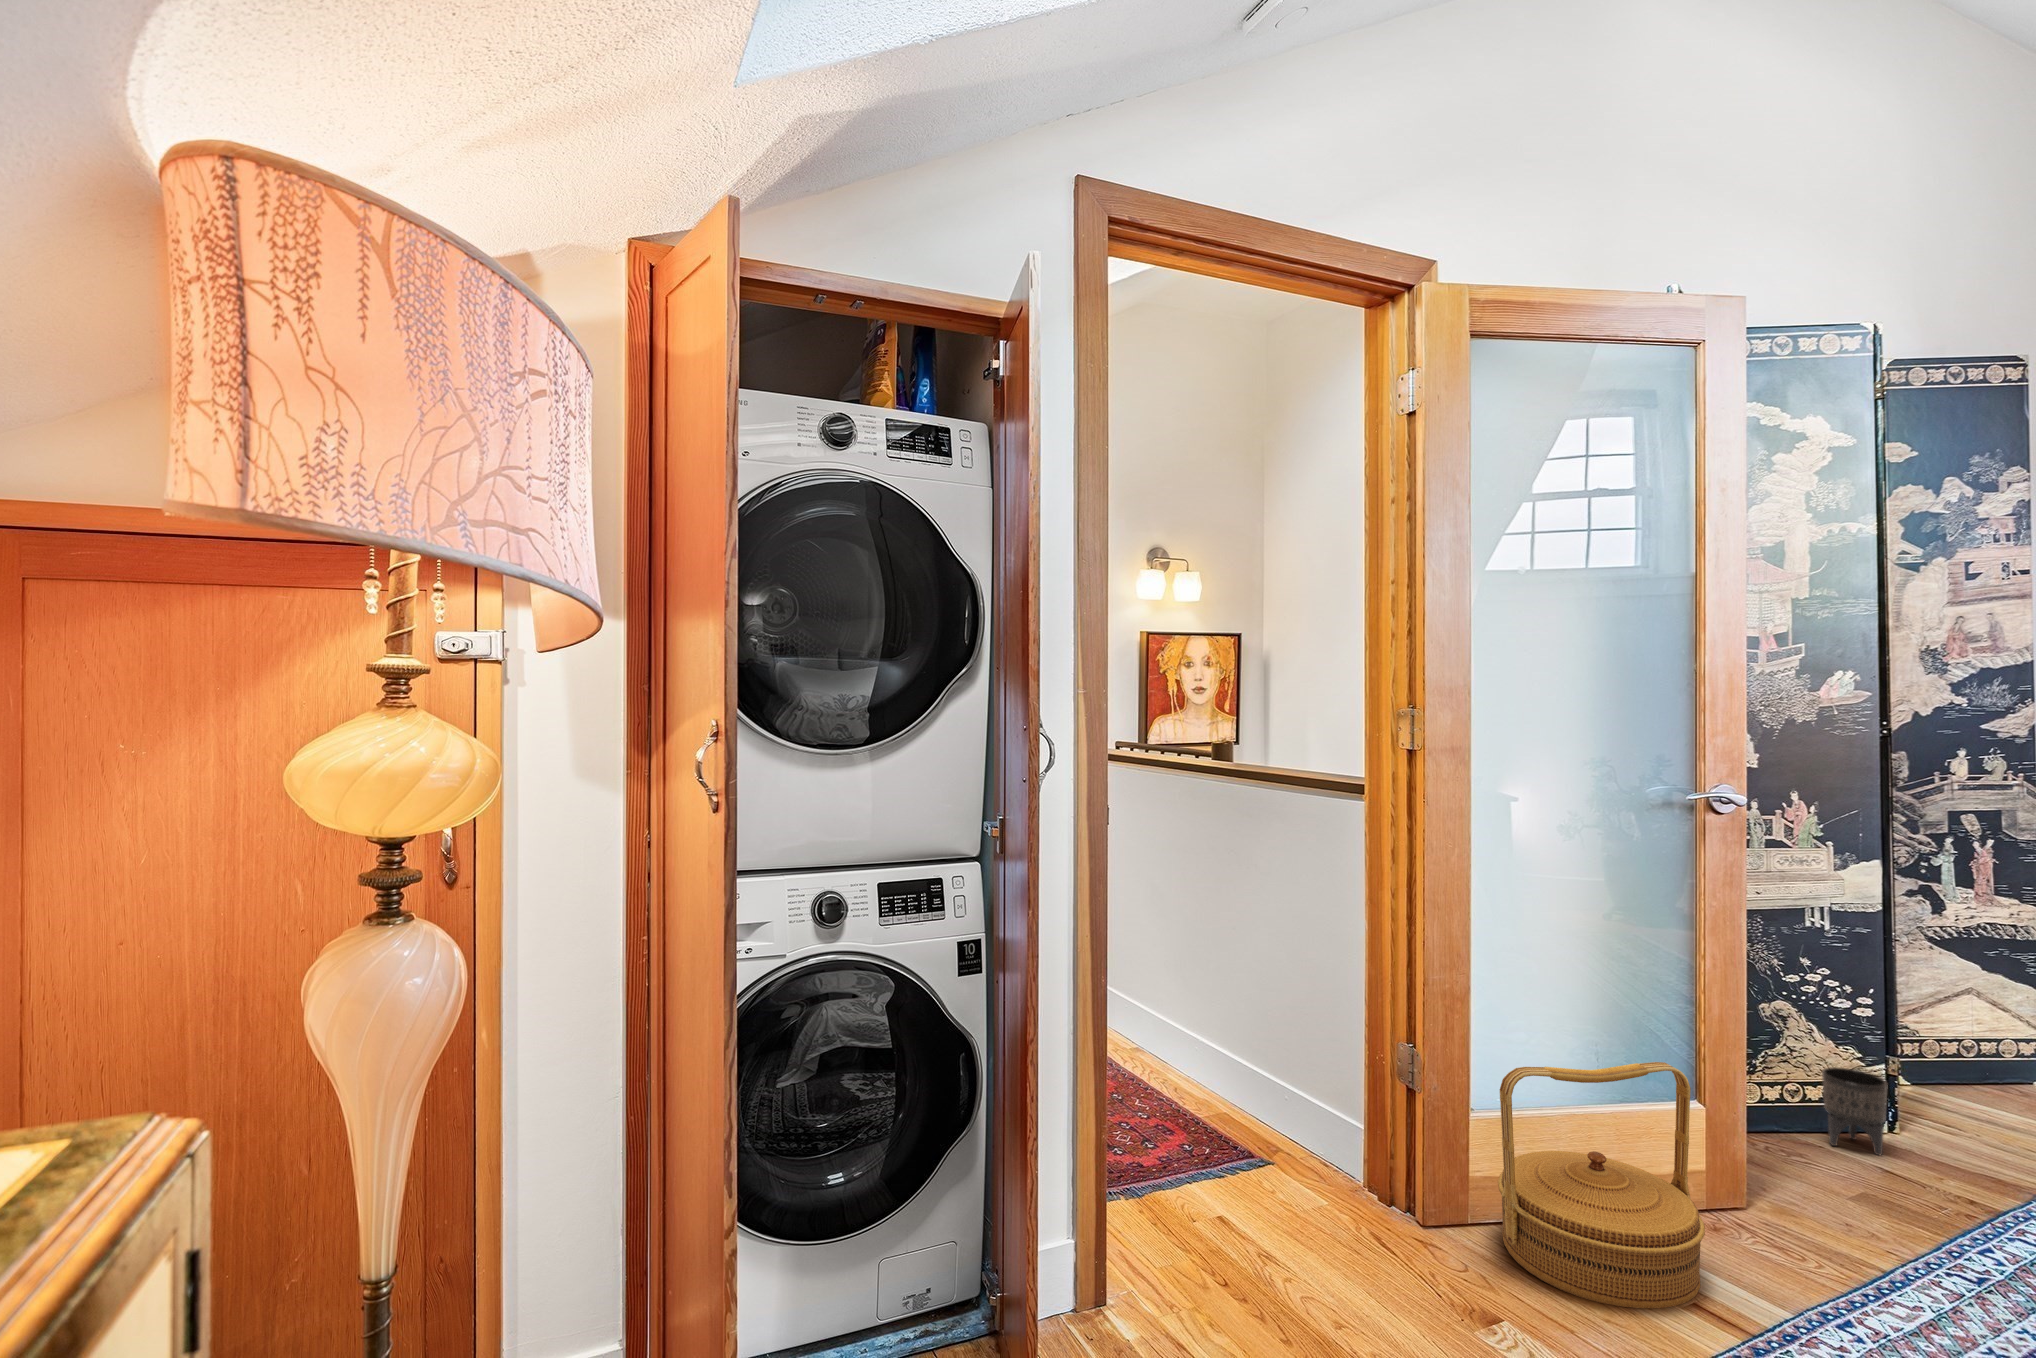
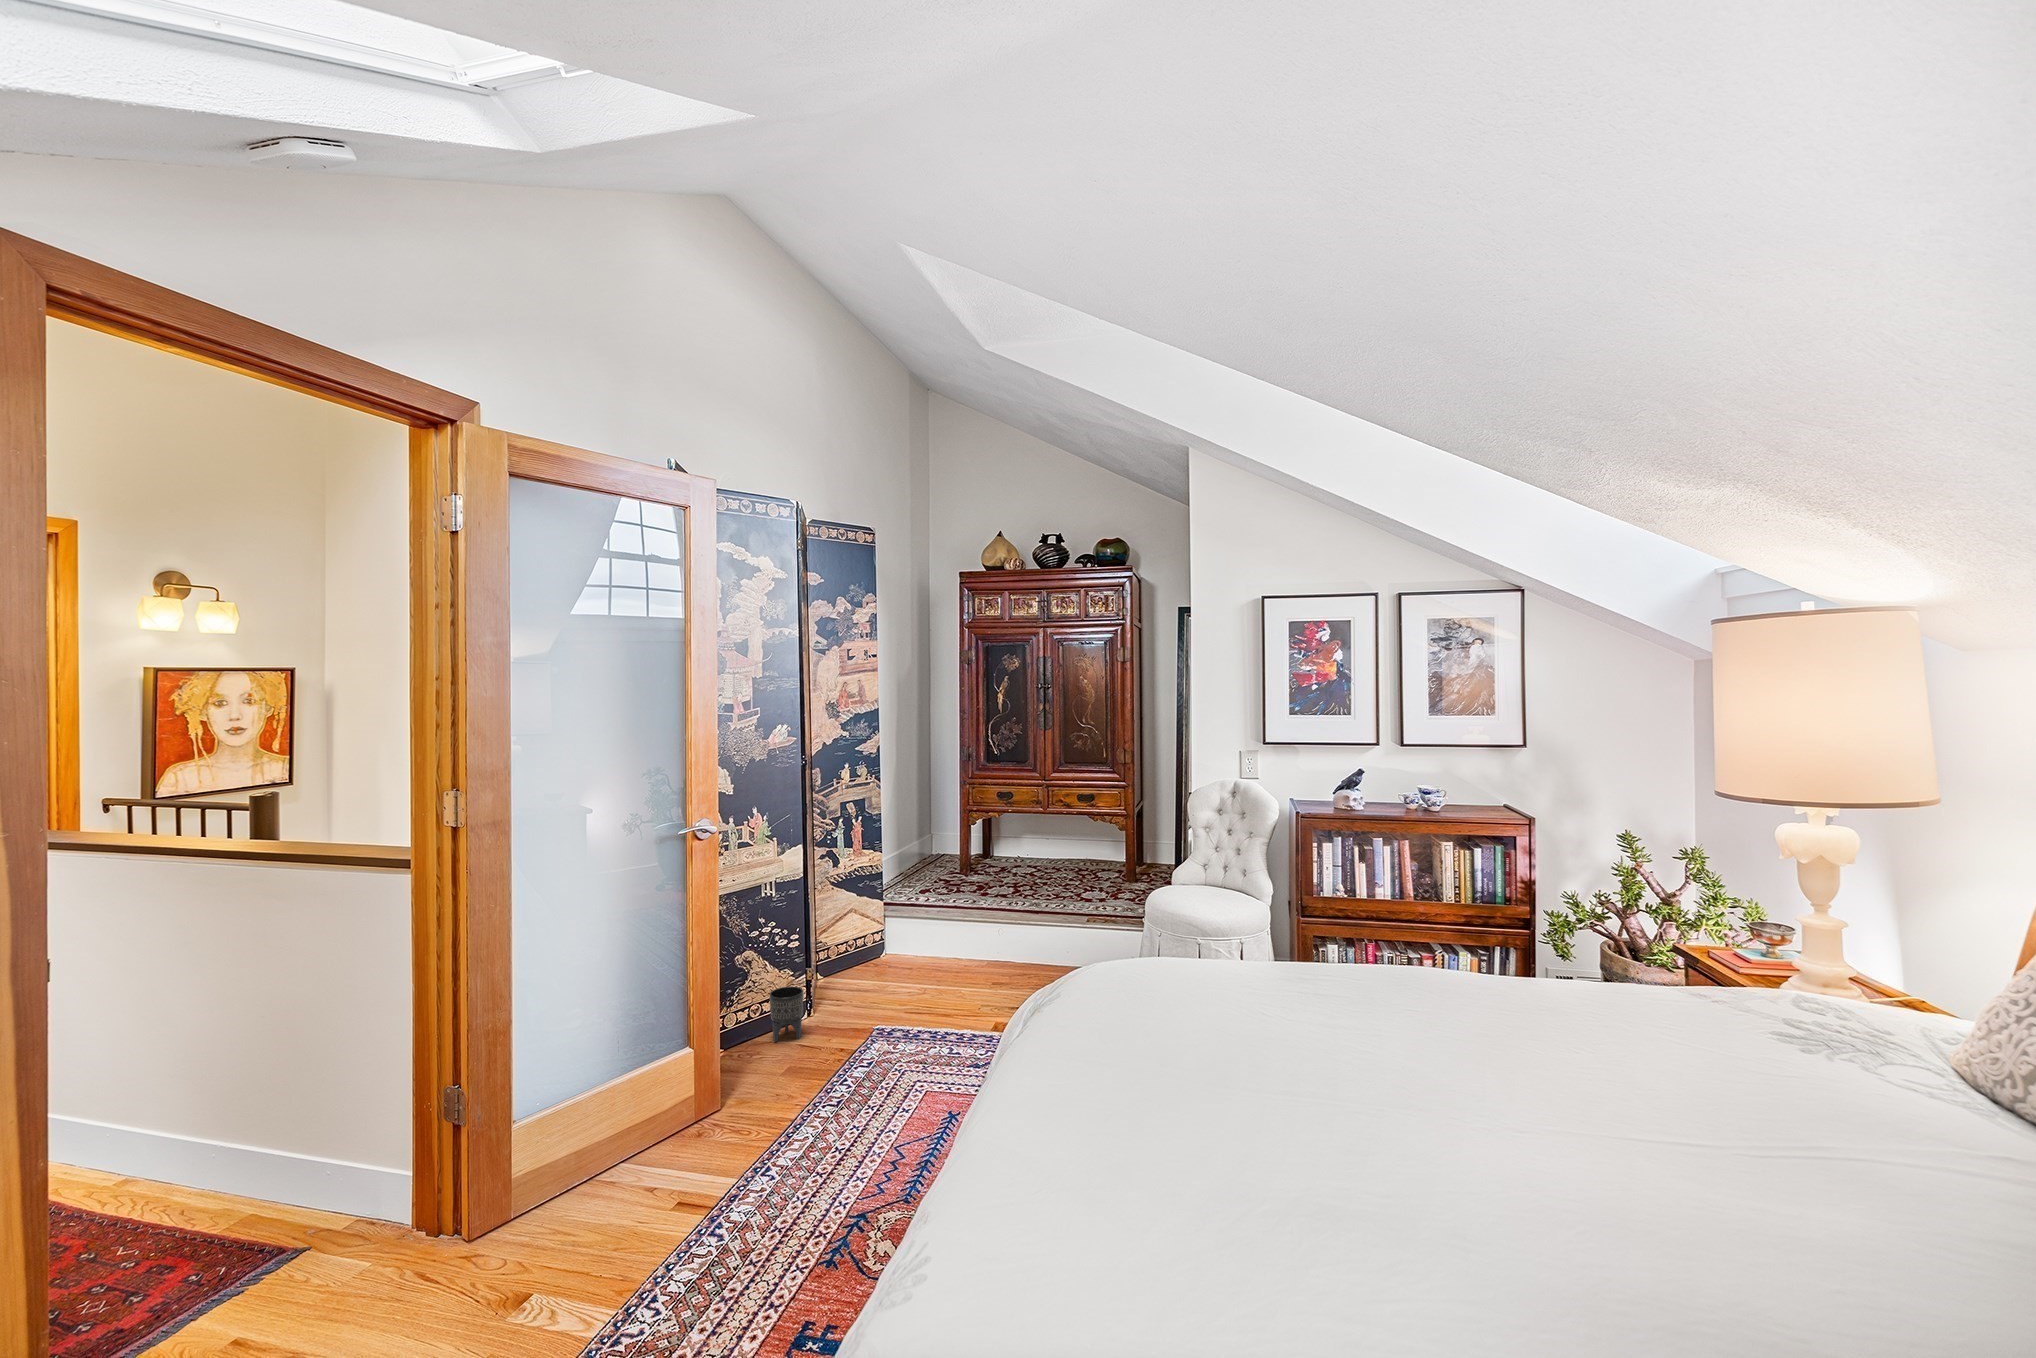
woven basket: present [1498,1062,1705,1308] -> none [534,1033,685,1240]

